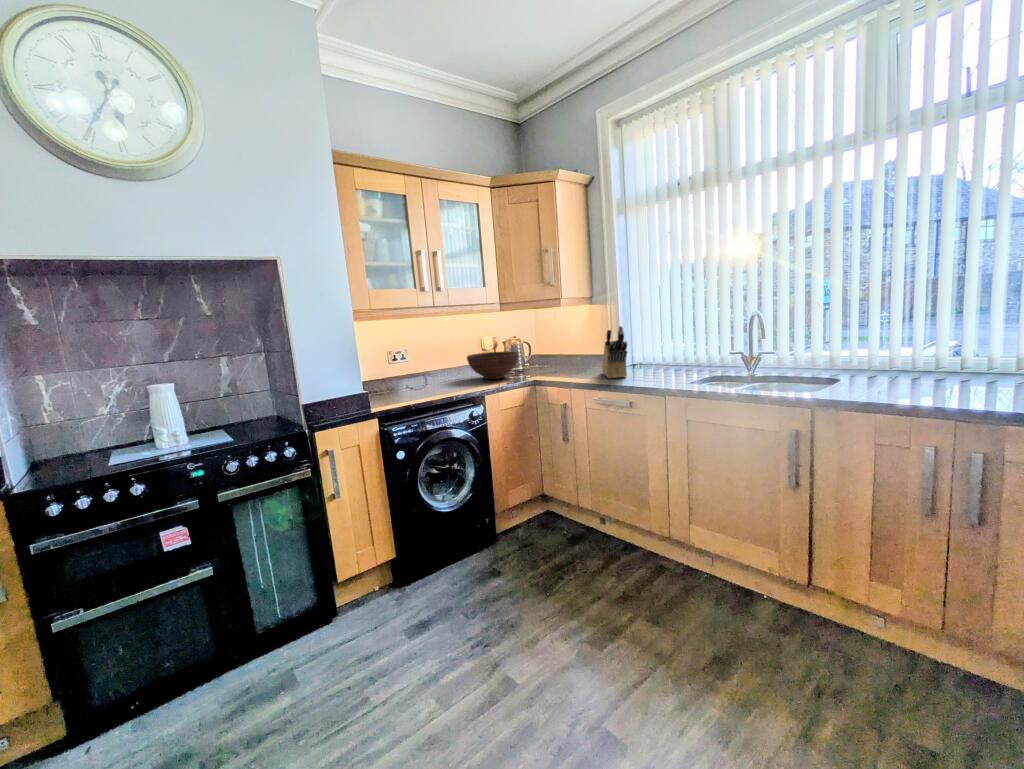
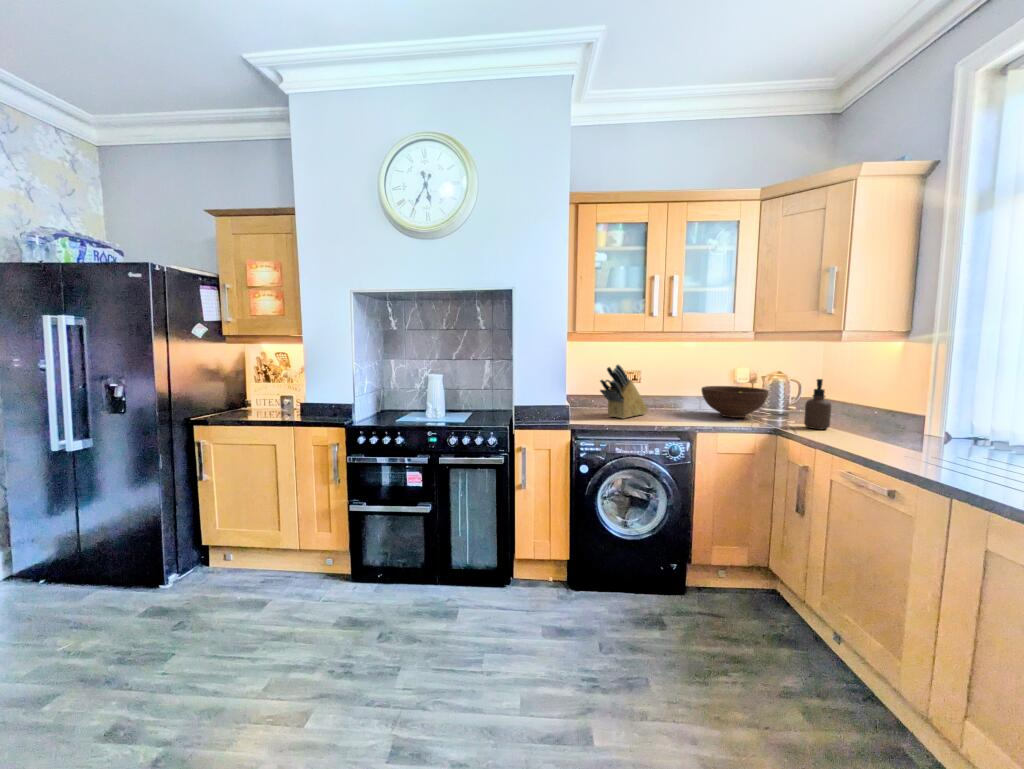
knife block: present [602,326,627,378] -> present [600,365,648,419]
soap dispenser: none [549,337,566,376] -> present [804,379,831,430]

